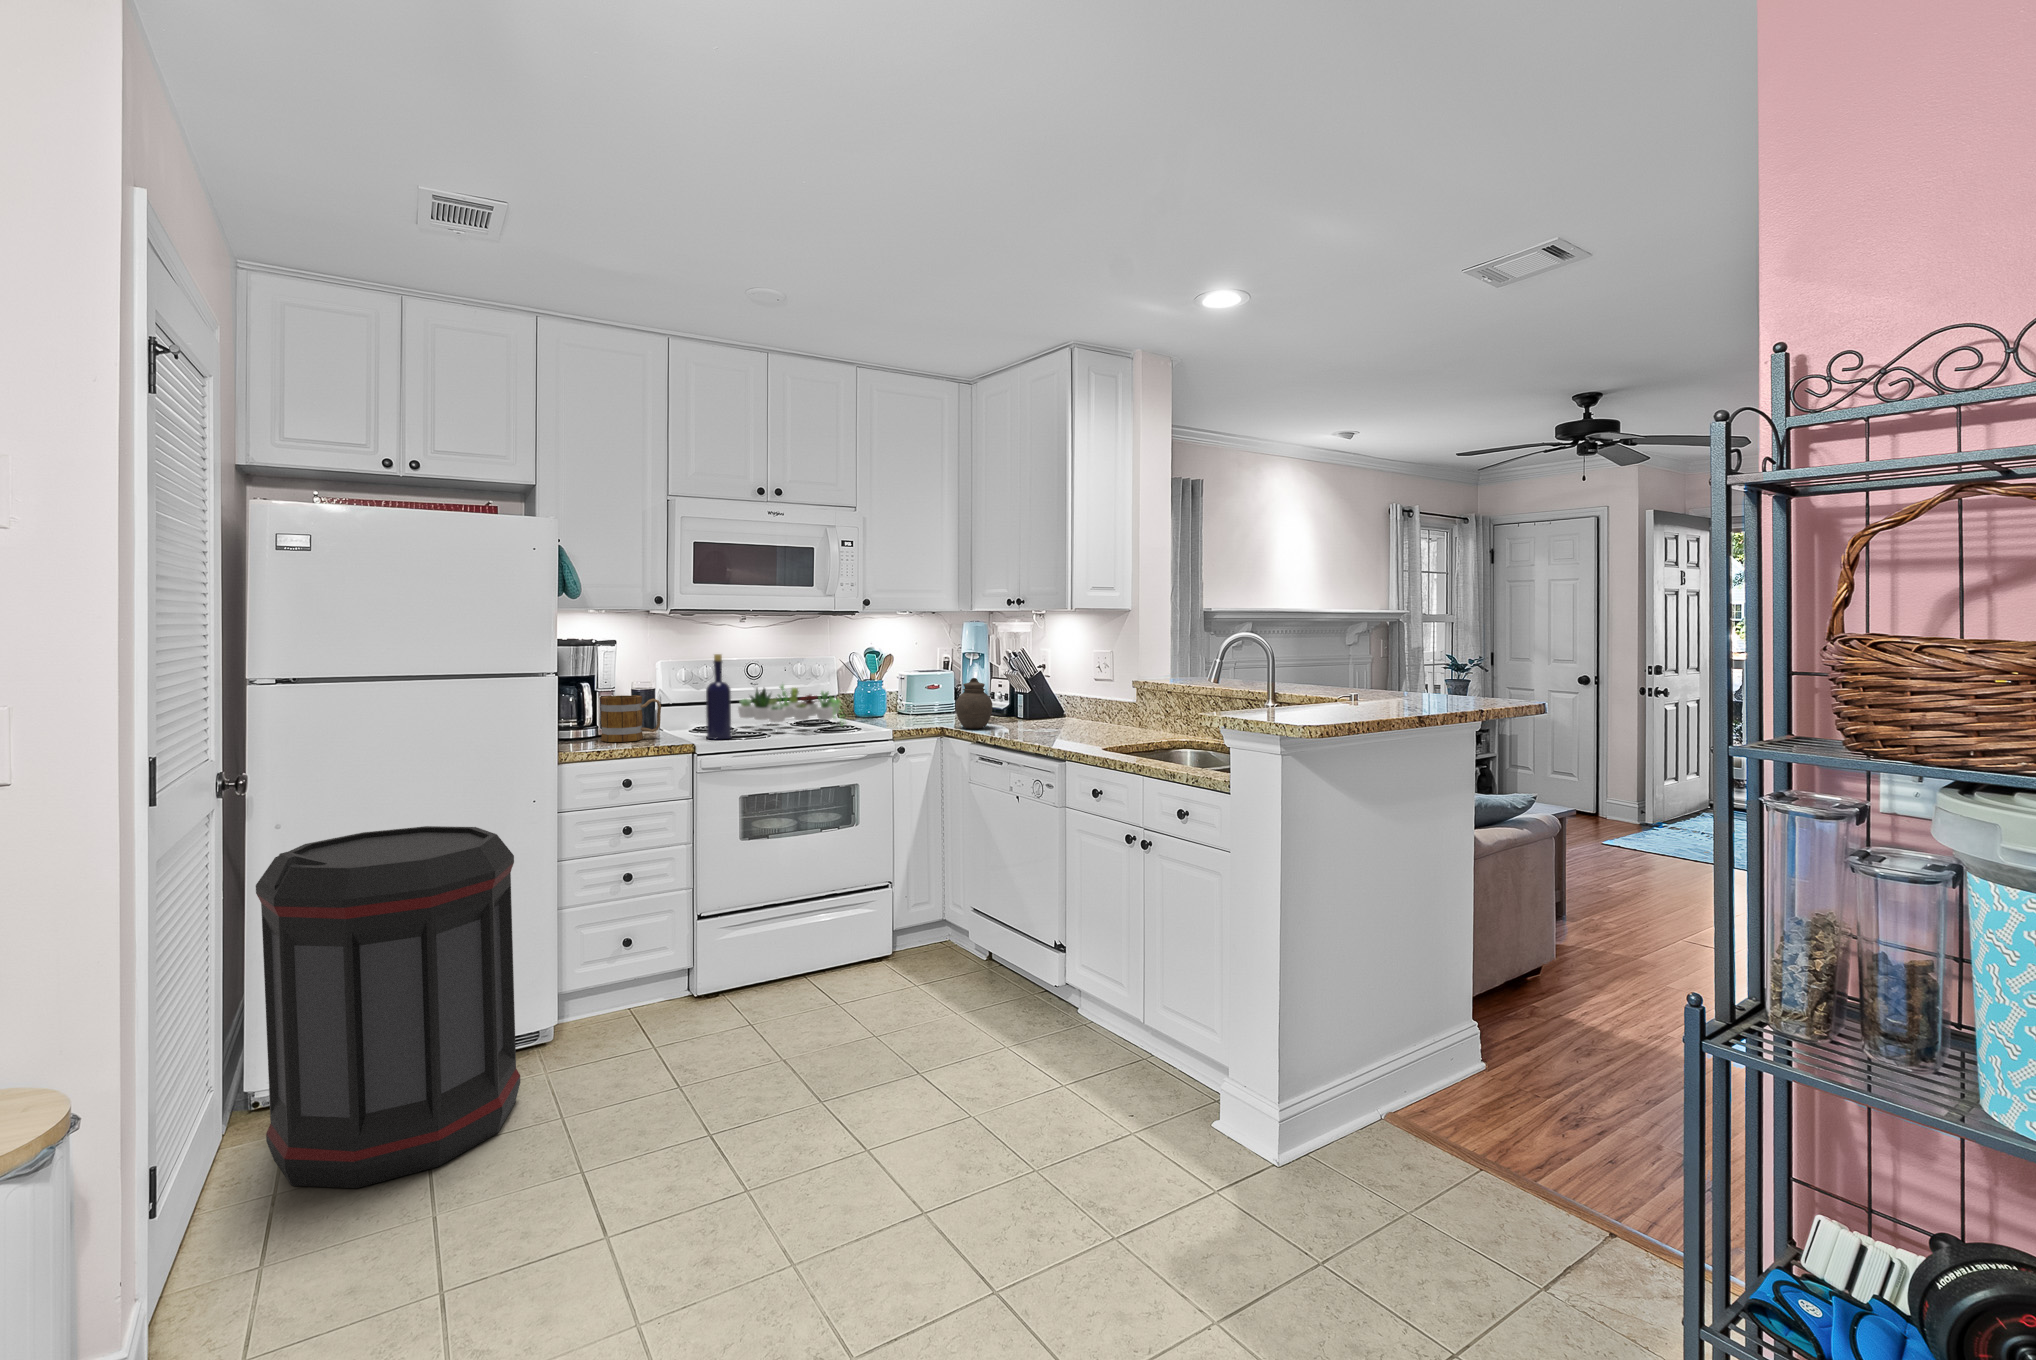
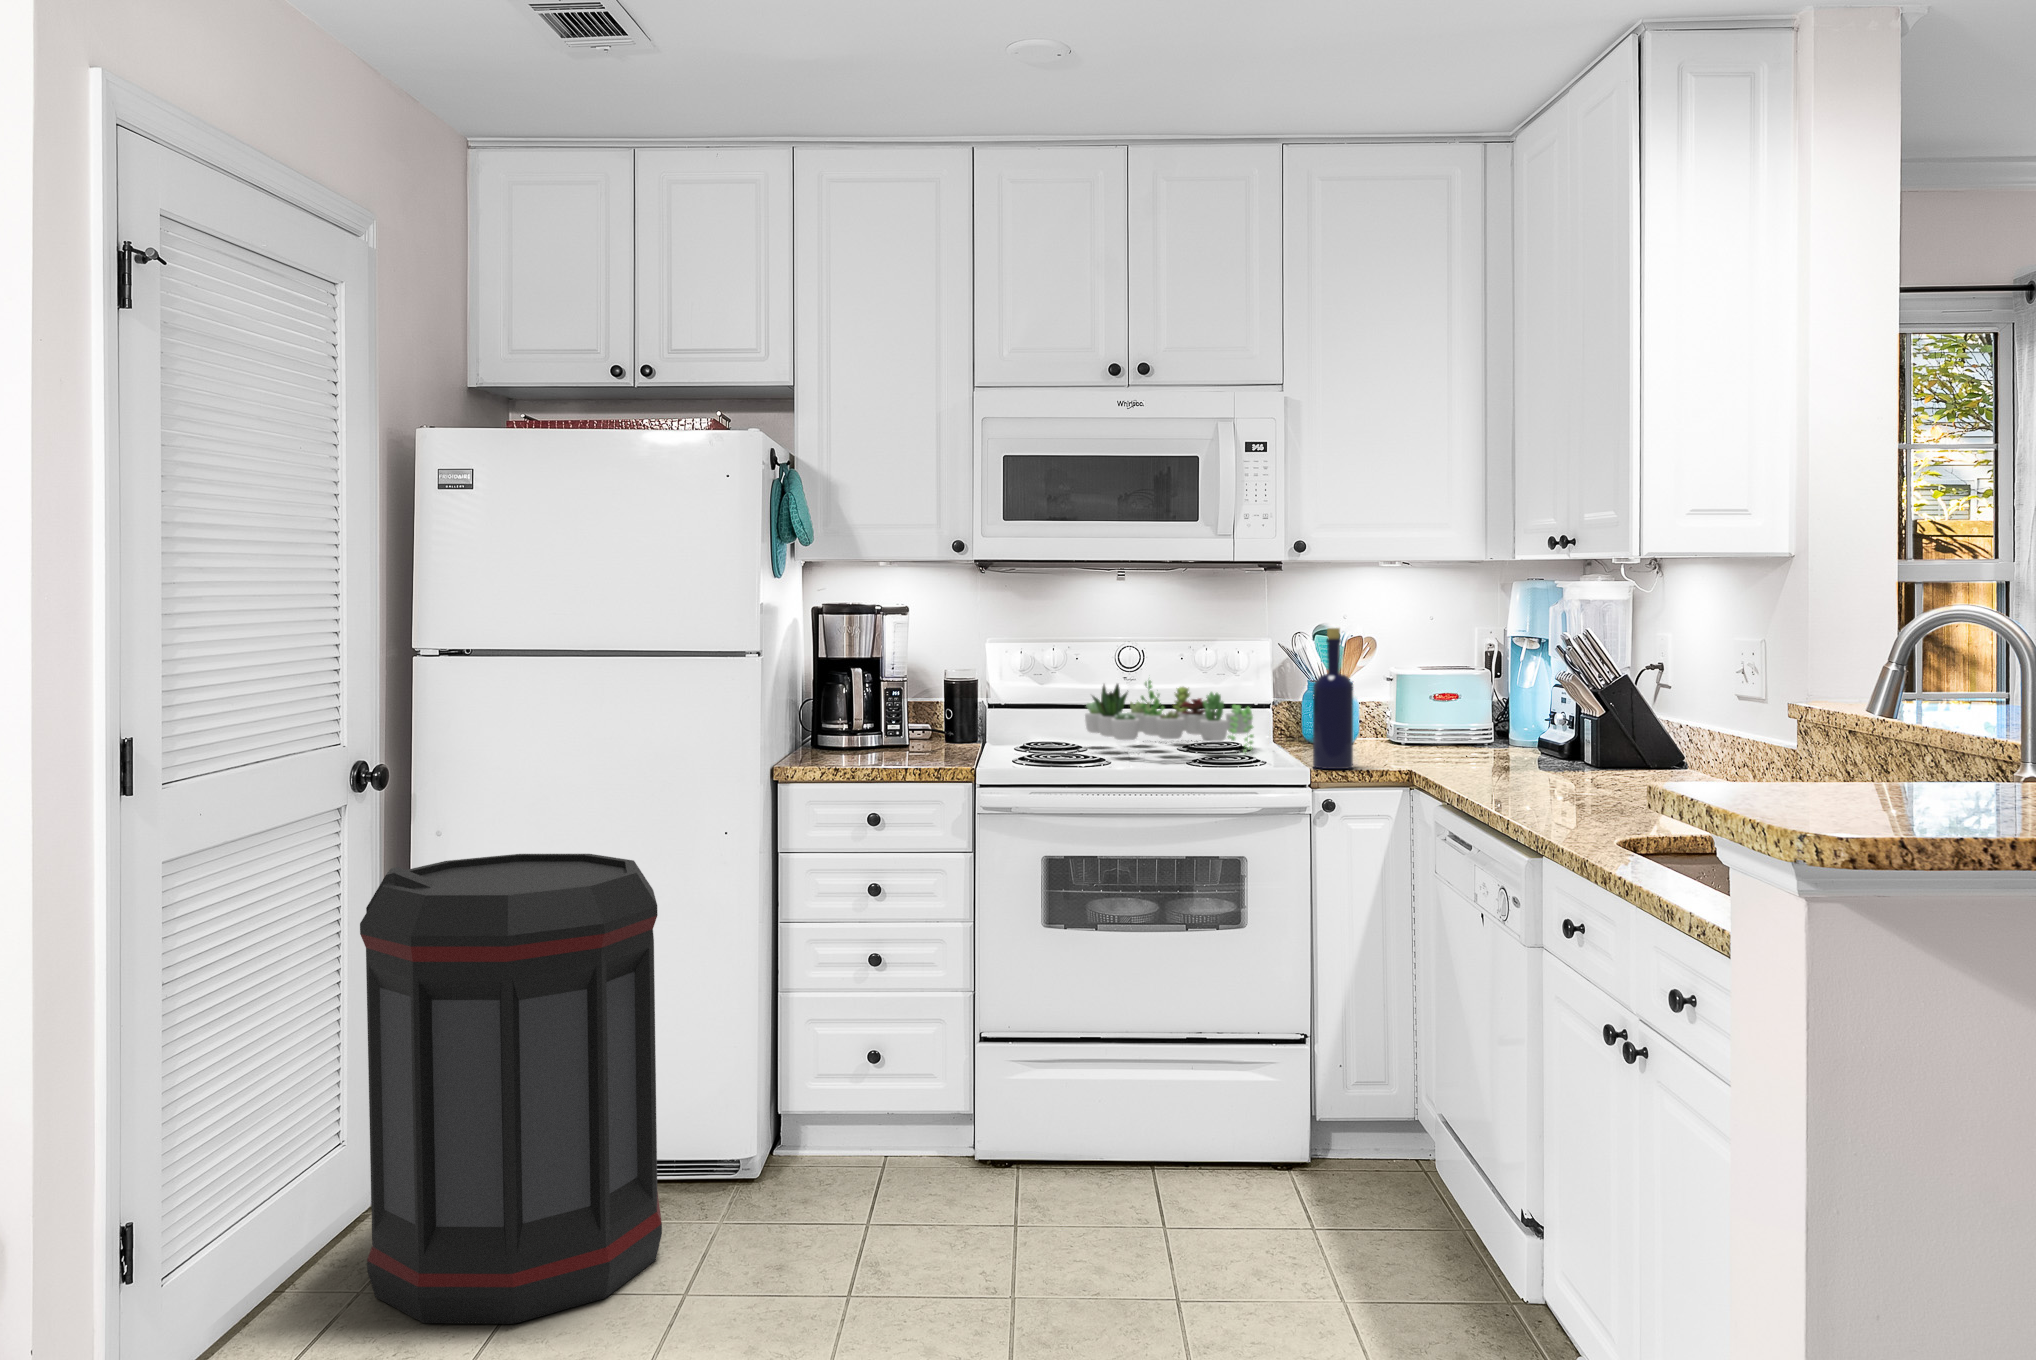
bottle: present [706,654,731,739] -> present [1313,628,1353,769]
jar: present [956,678,992,729] -> none [1441,675,1514,770]
mug: present [600,695,661,742] -> none [868,689,950,758]

